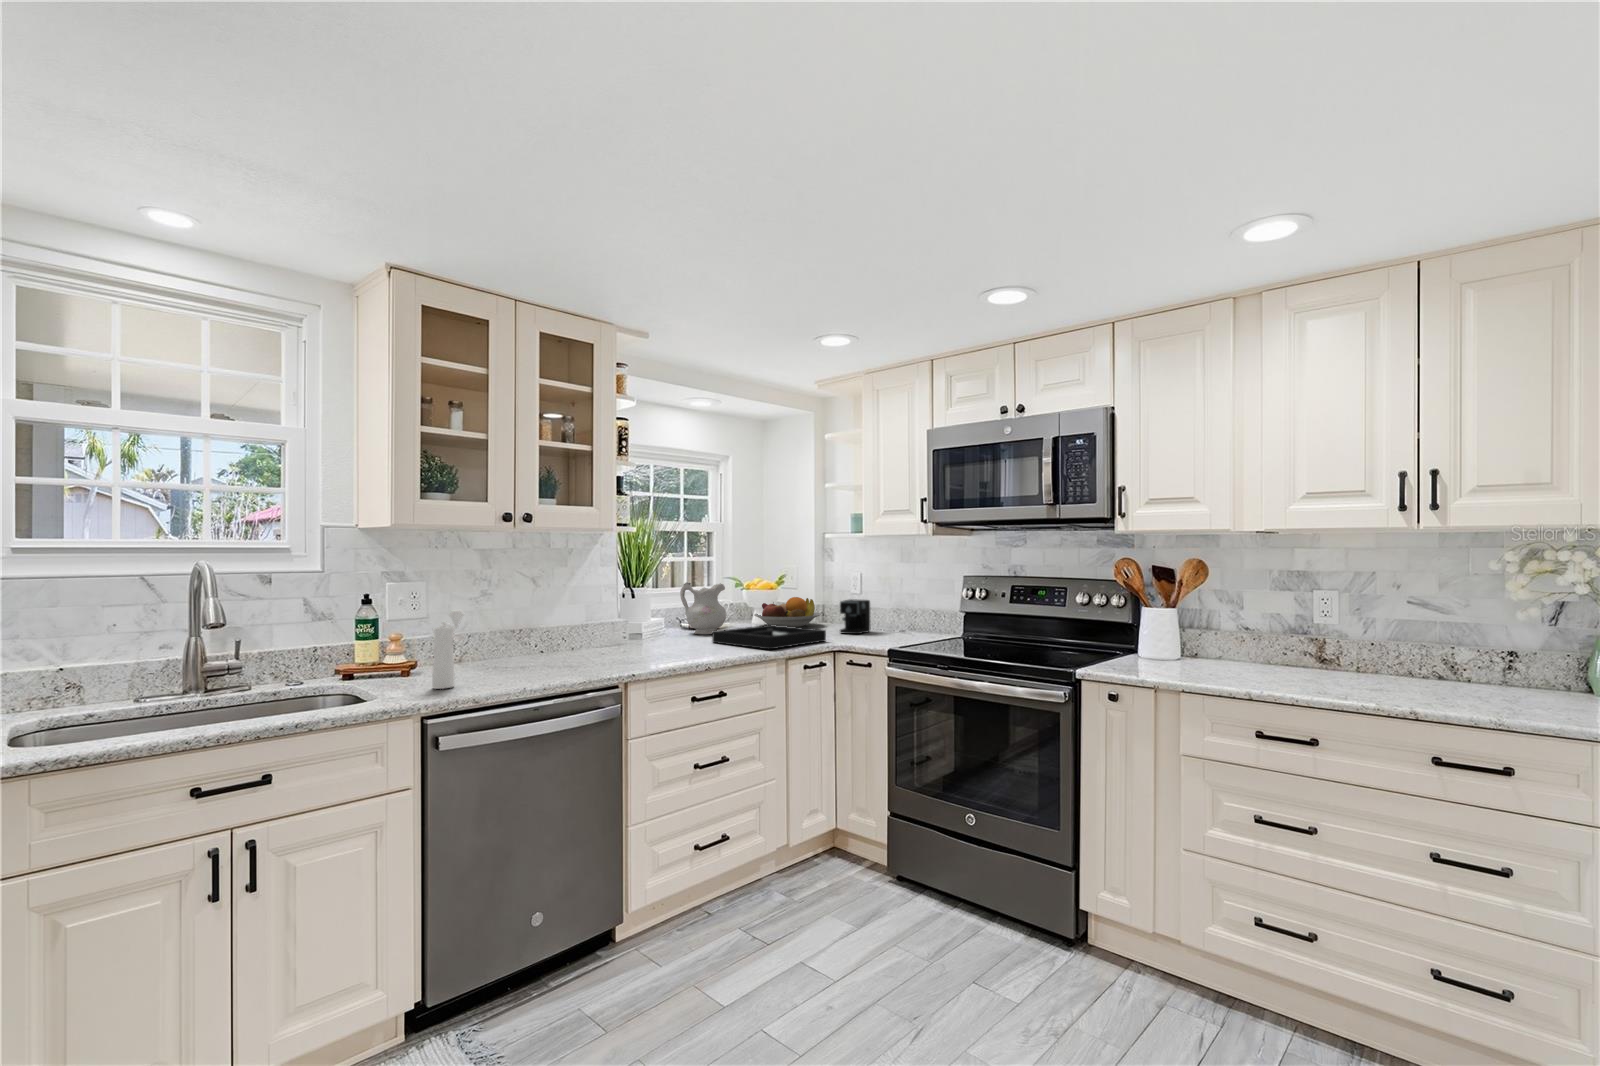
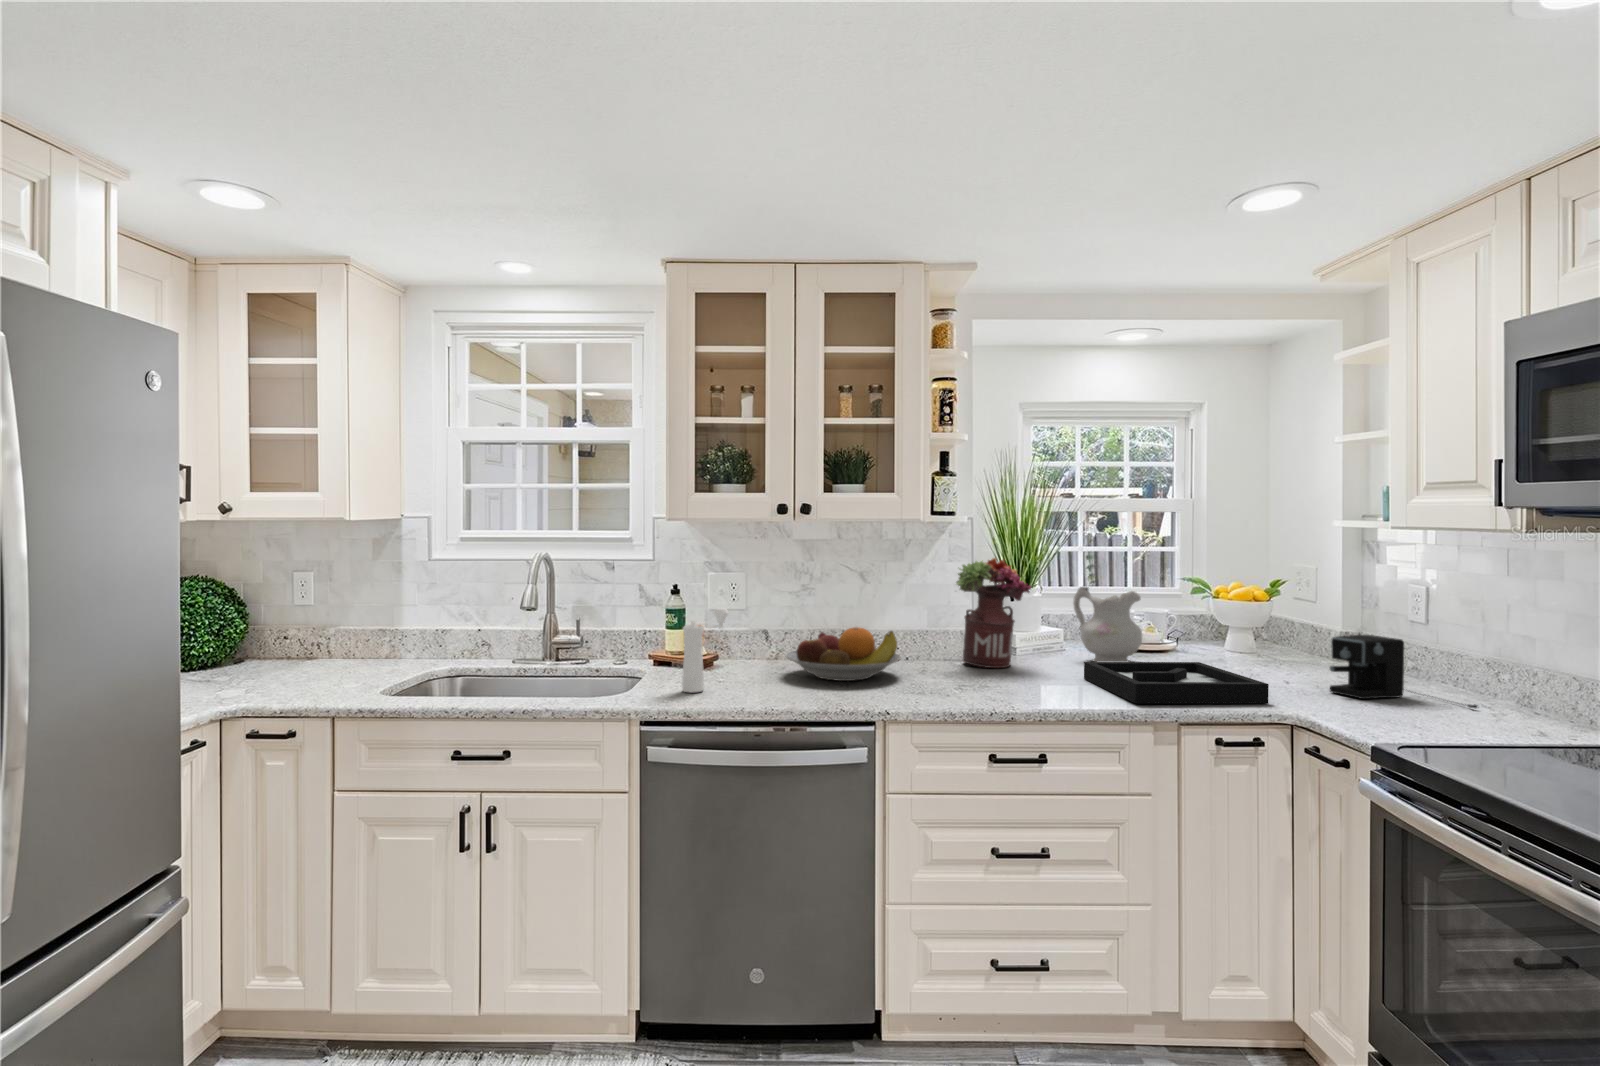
flower arrangement: none [615,562,670,644] -> present [956,558,1031,668]
fruit bowl: present [754,597,821,627] -> present [786,627,901,681]

